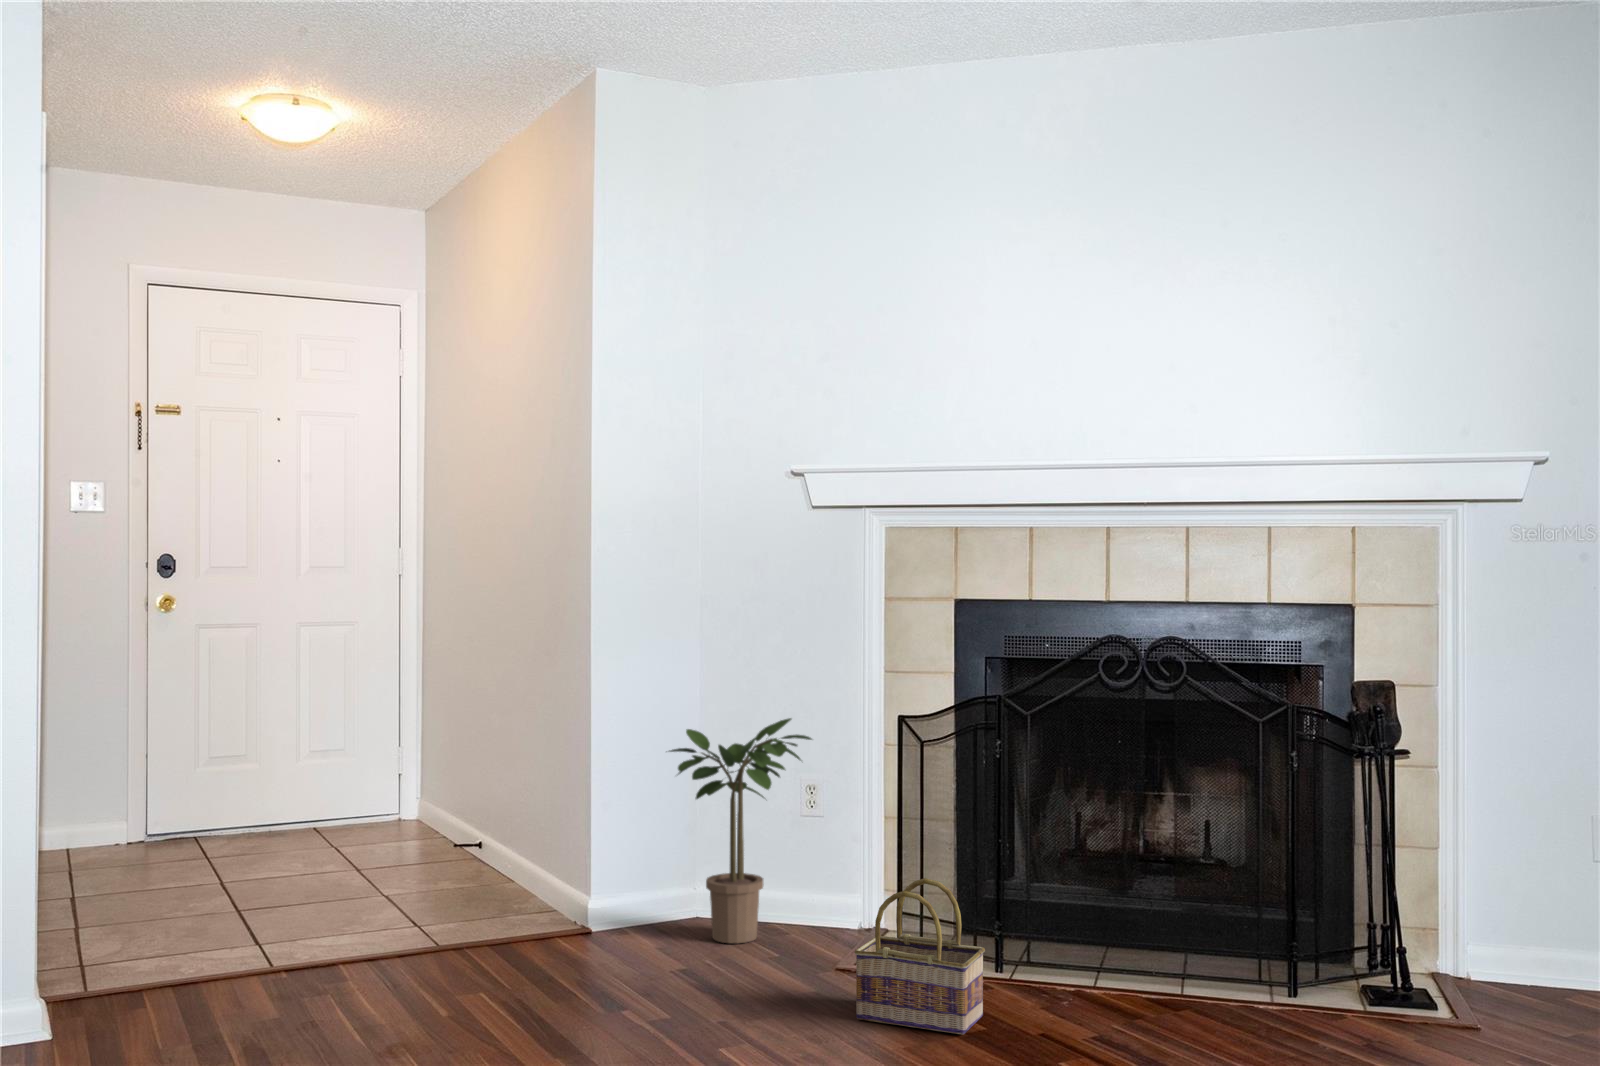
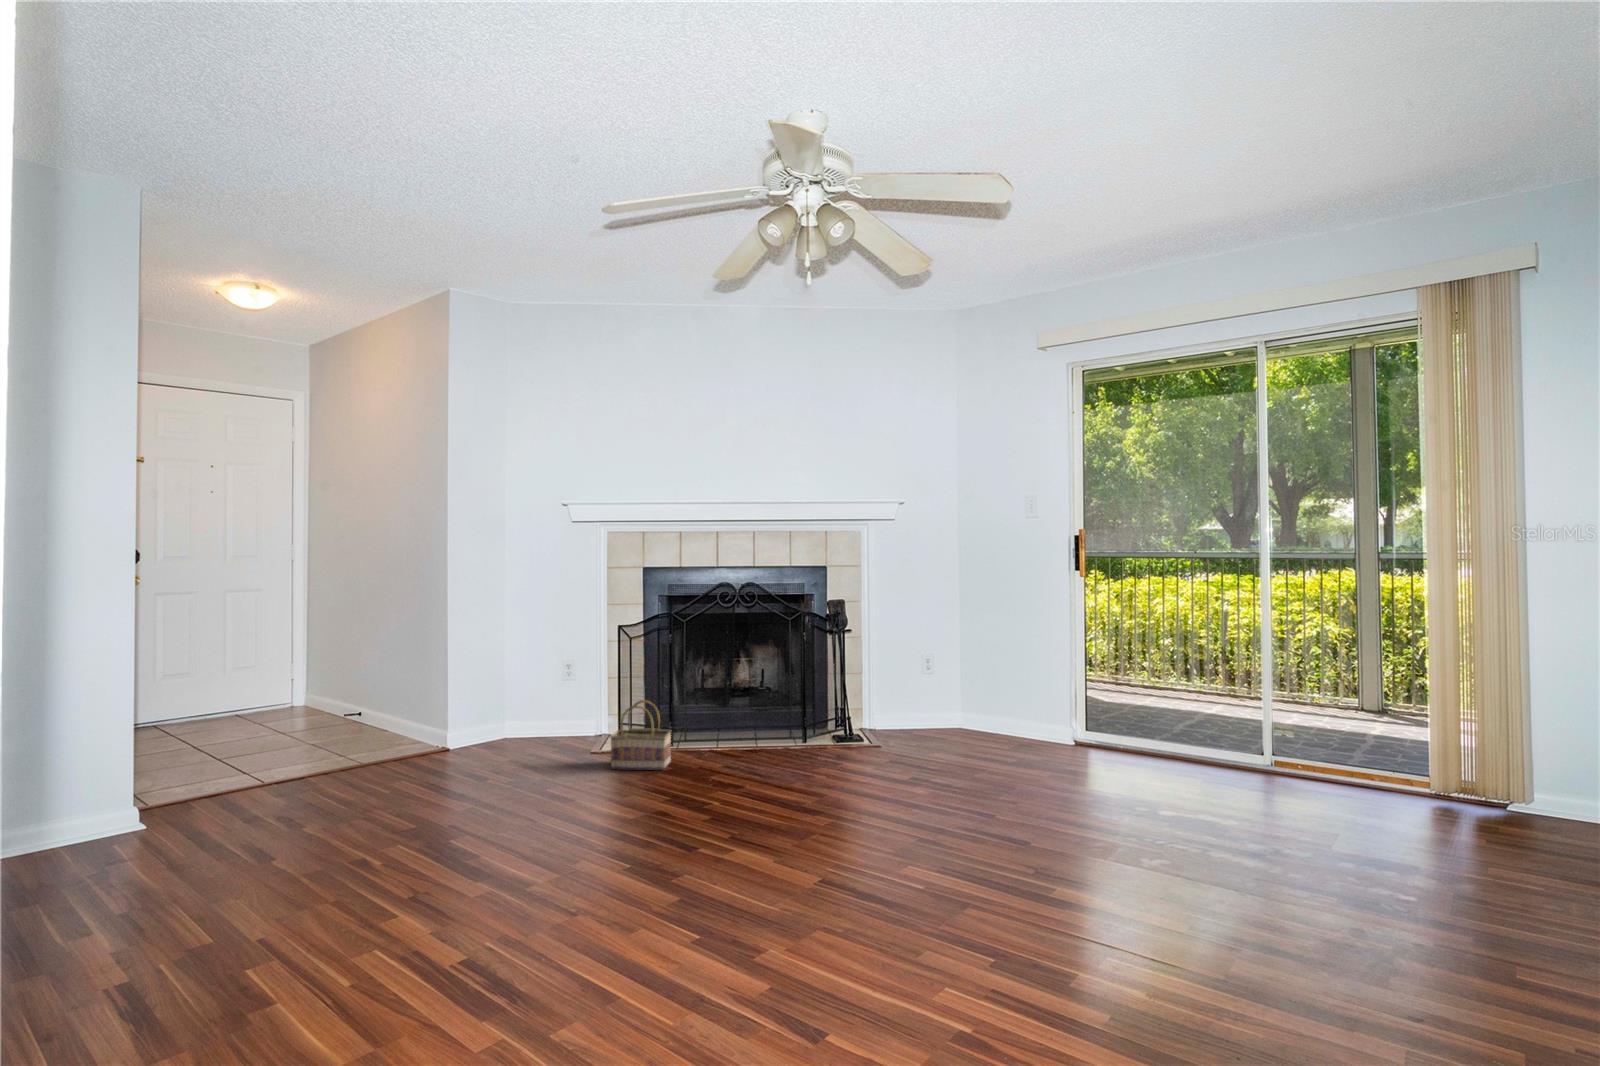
potted plant: present [669,718,812,943] -> none [494,629,575,746]

